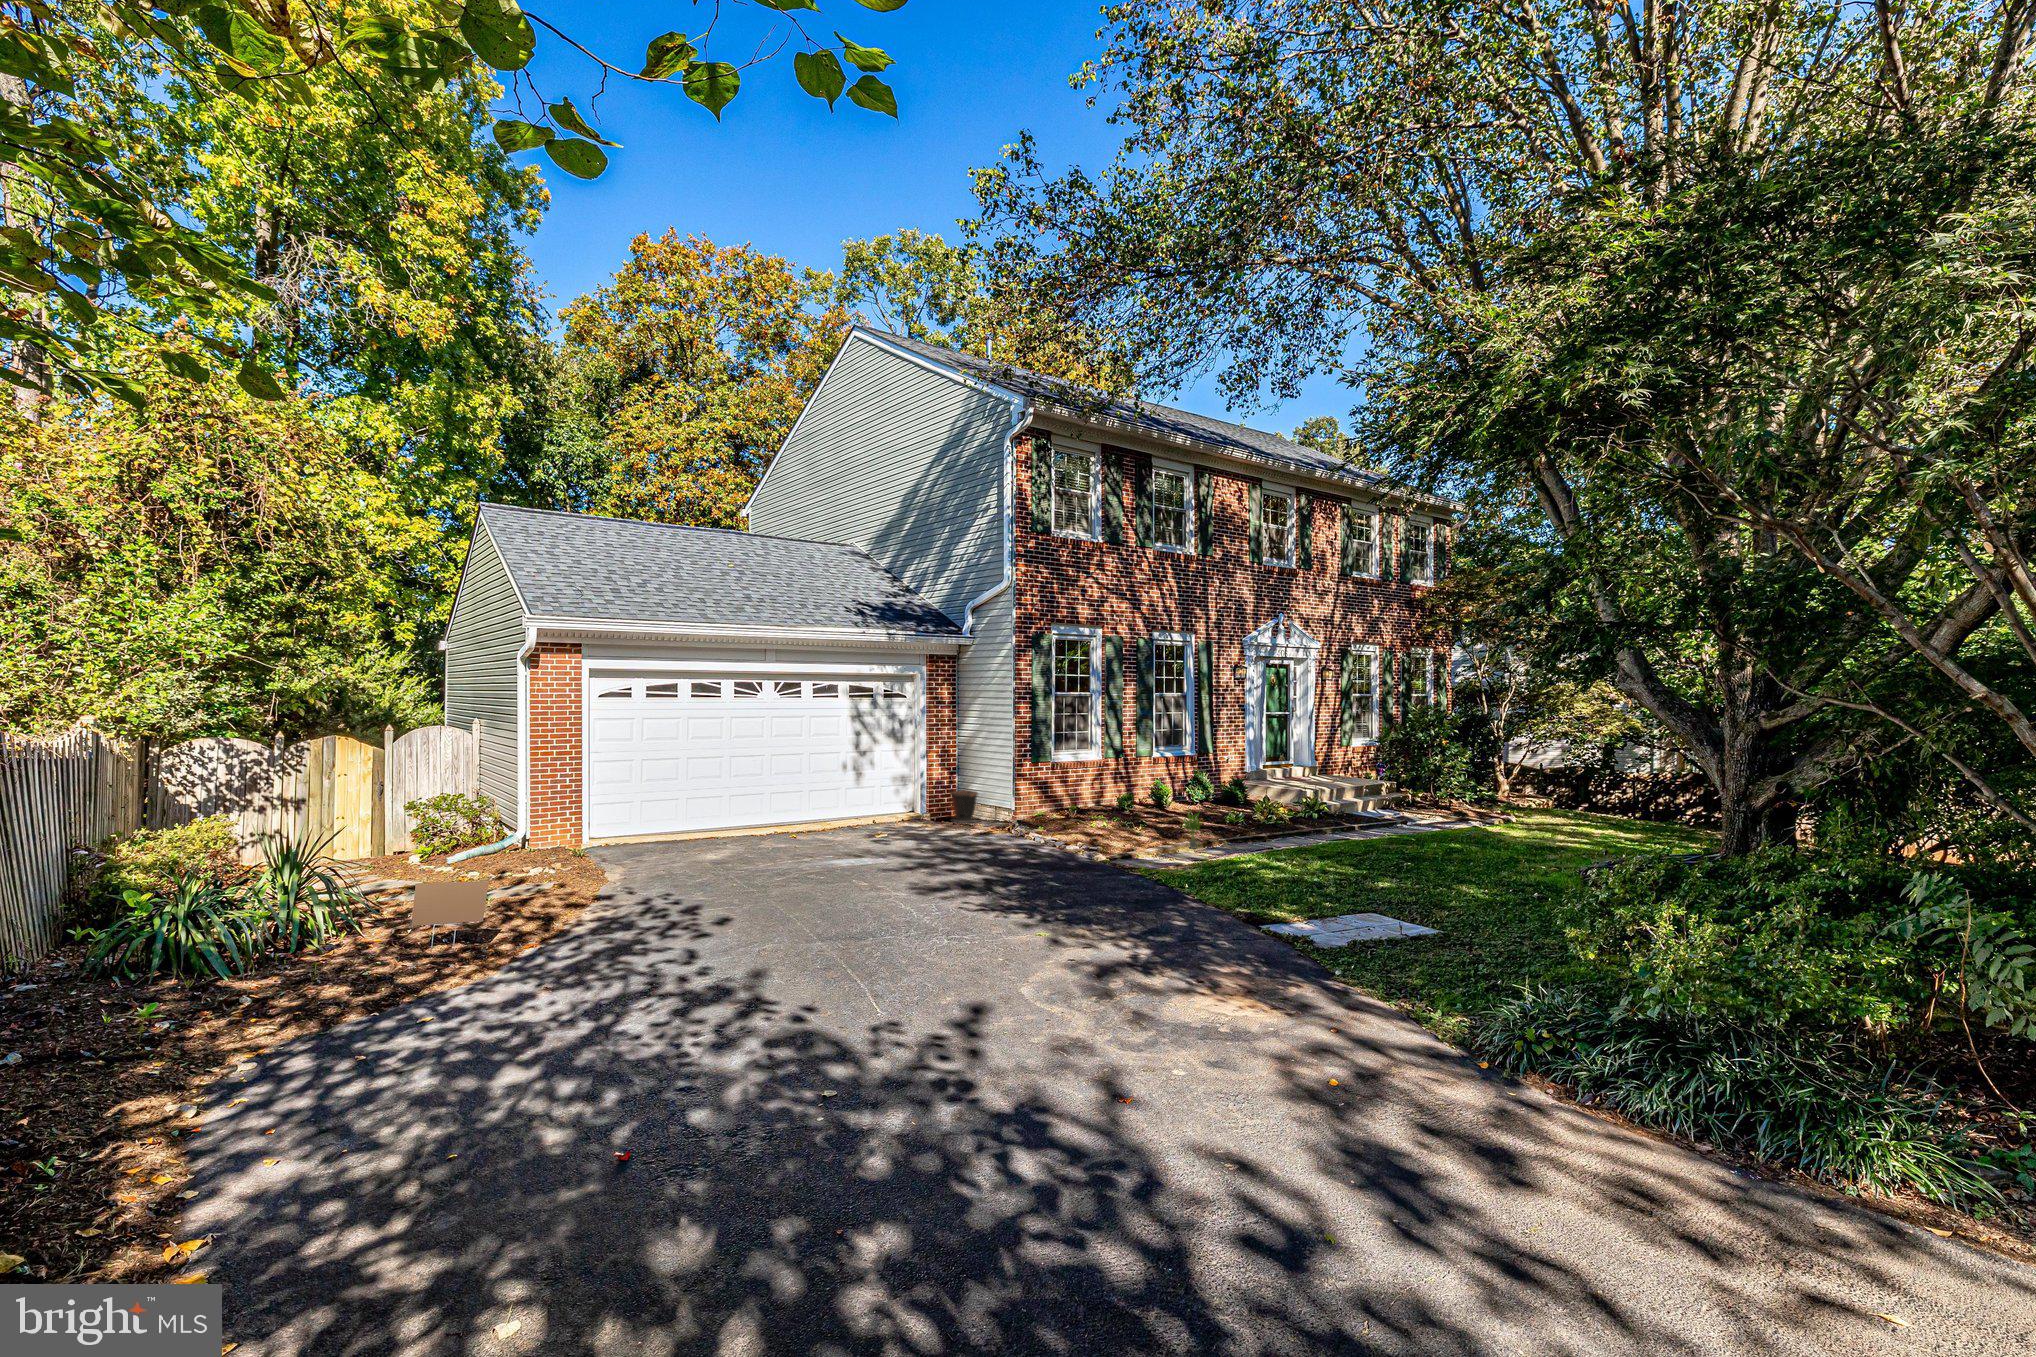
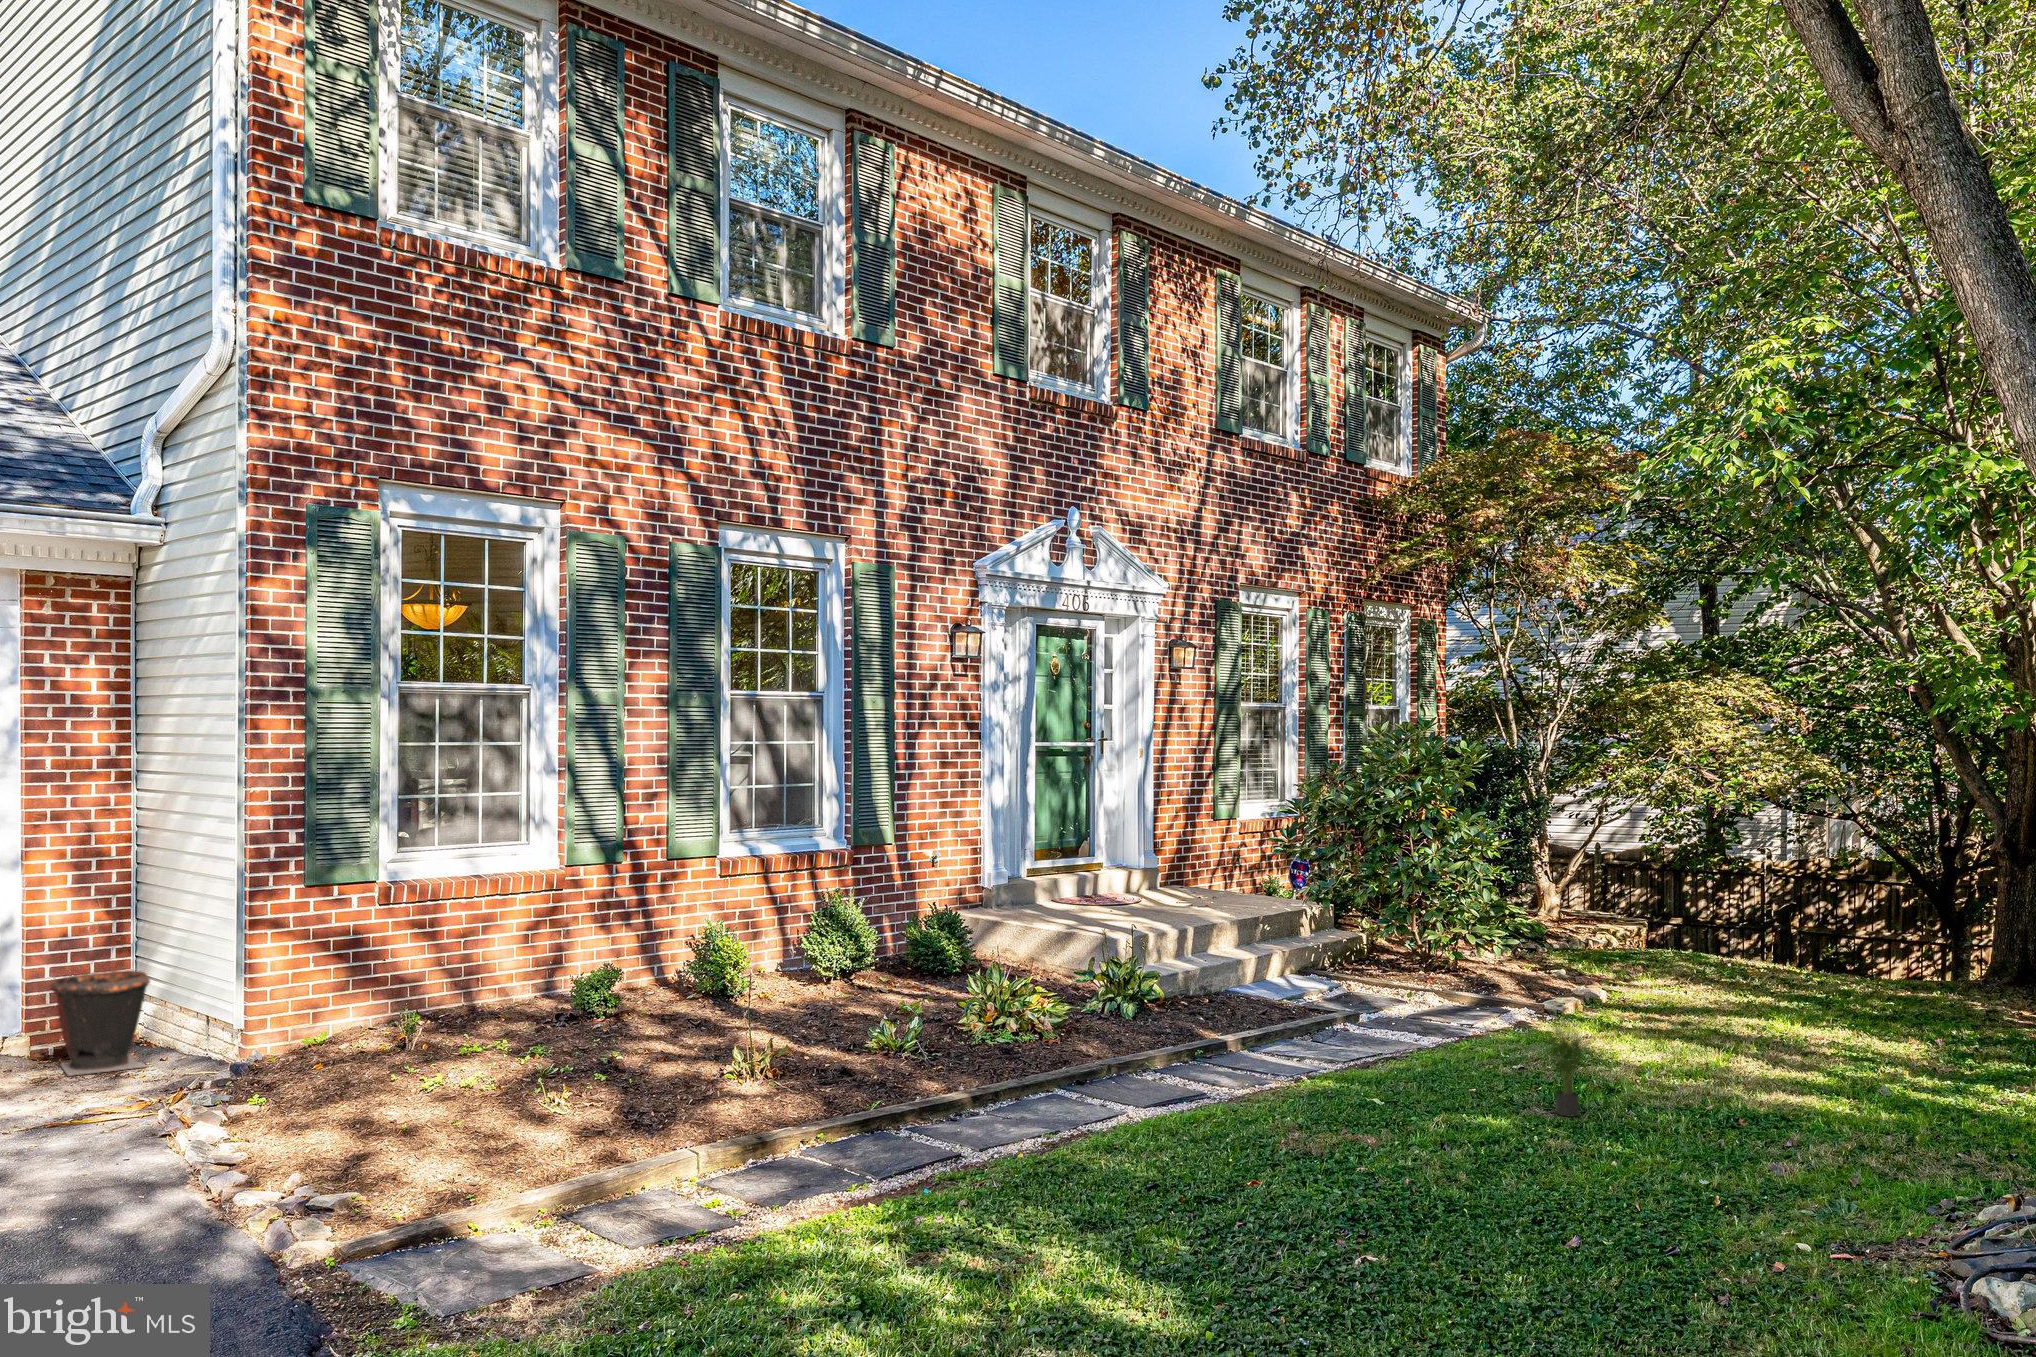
potted plant: present [1184,815,1199,849] -> present [1541,1016,1591,1117]

